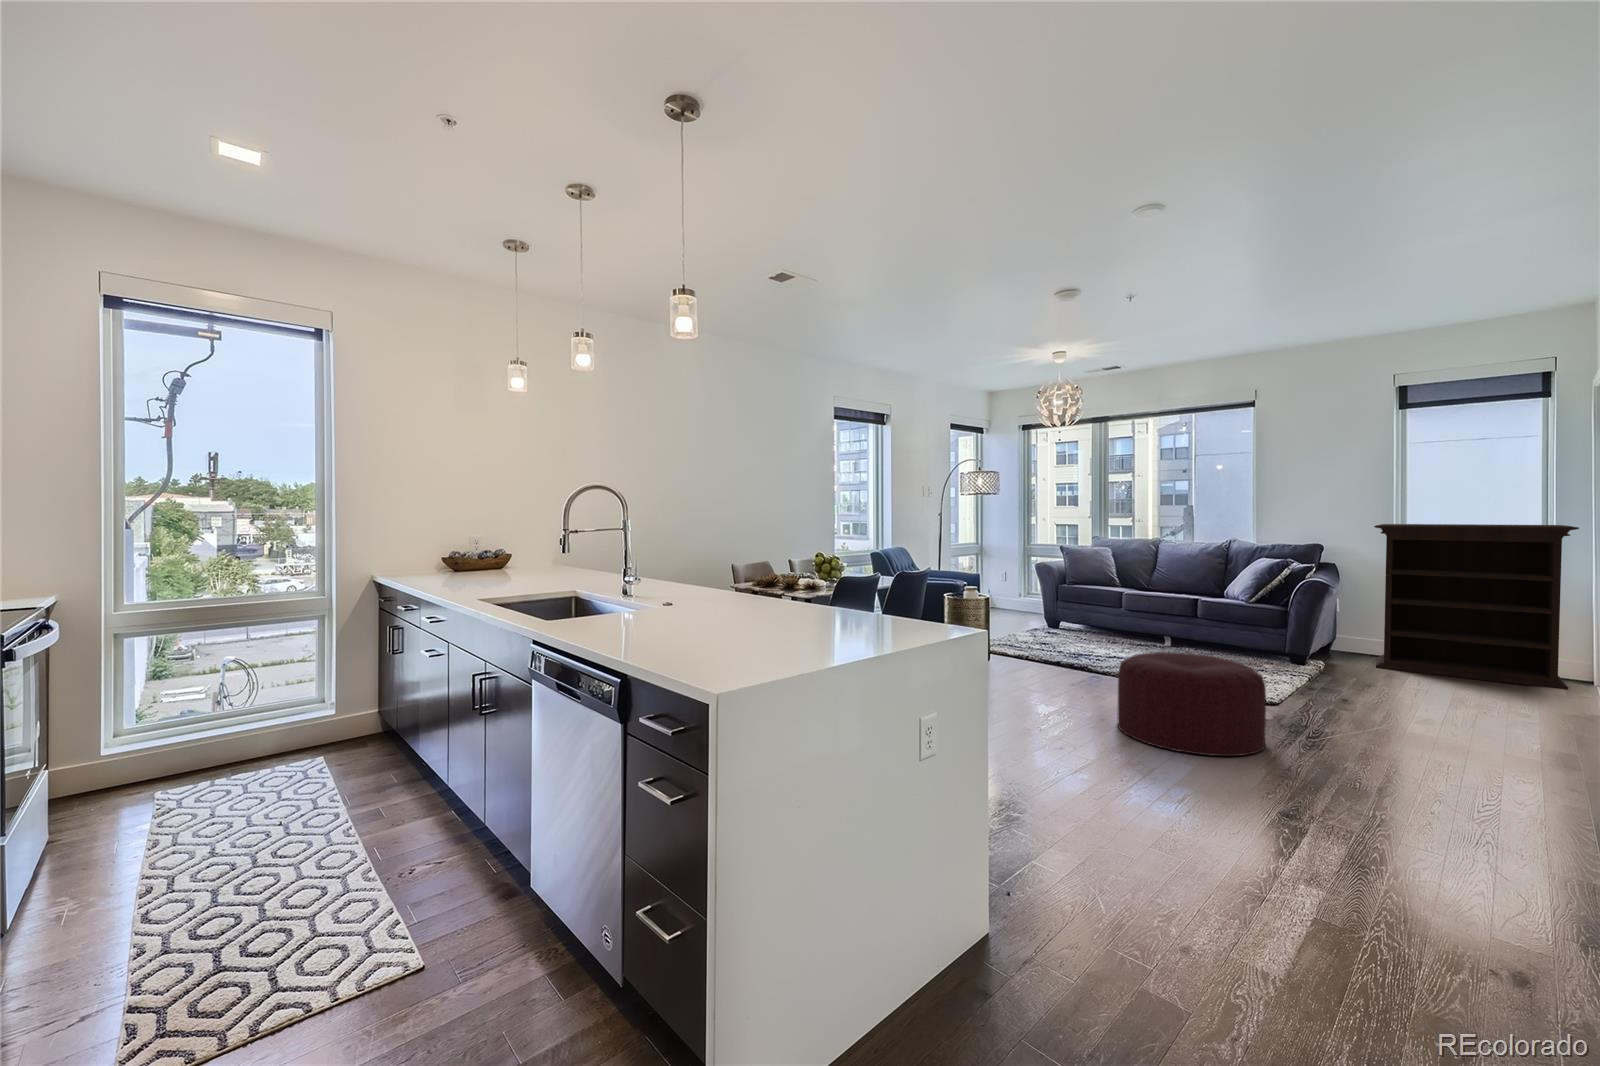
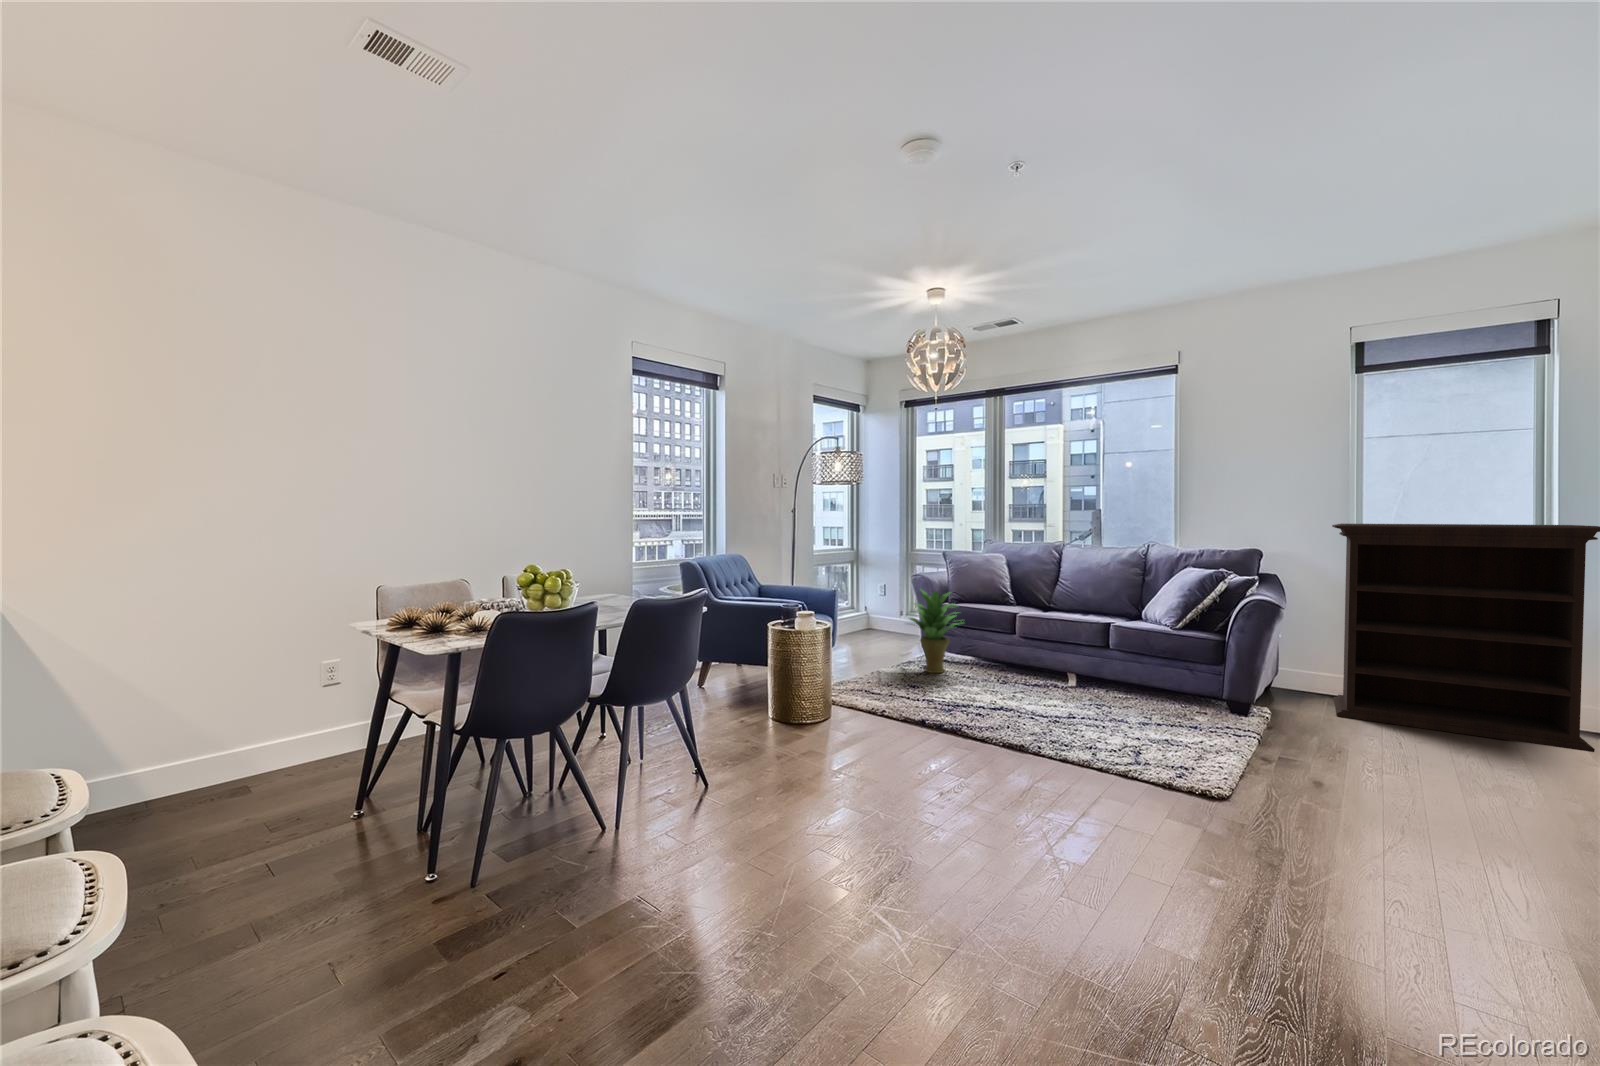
potted plant: none [1031,574,1082,638] -> present [909,589,962,673]
ottoman: present [1117,652,1266,756] -> none [983,733,1229,956]

